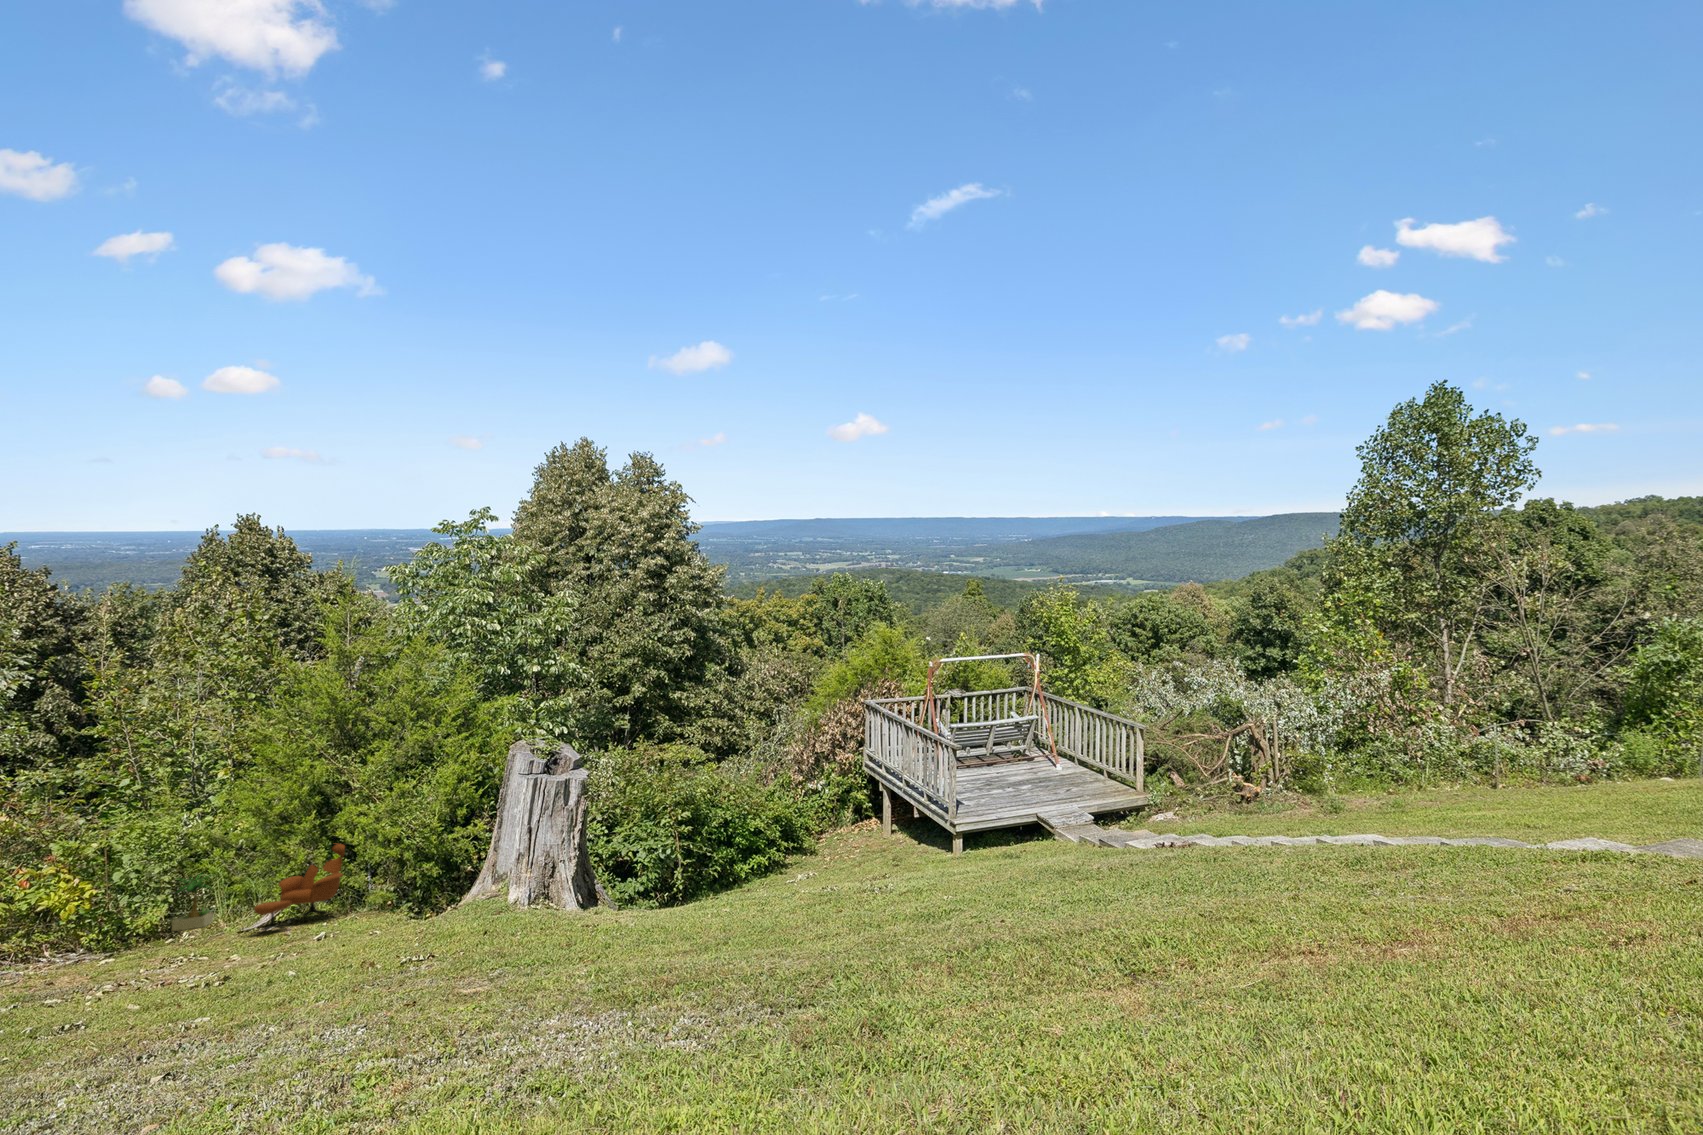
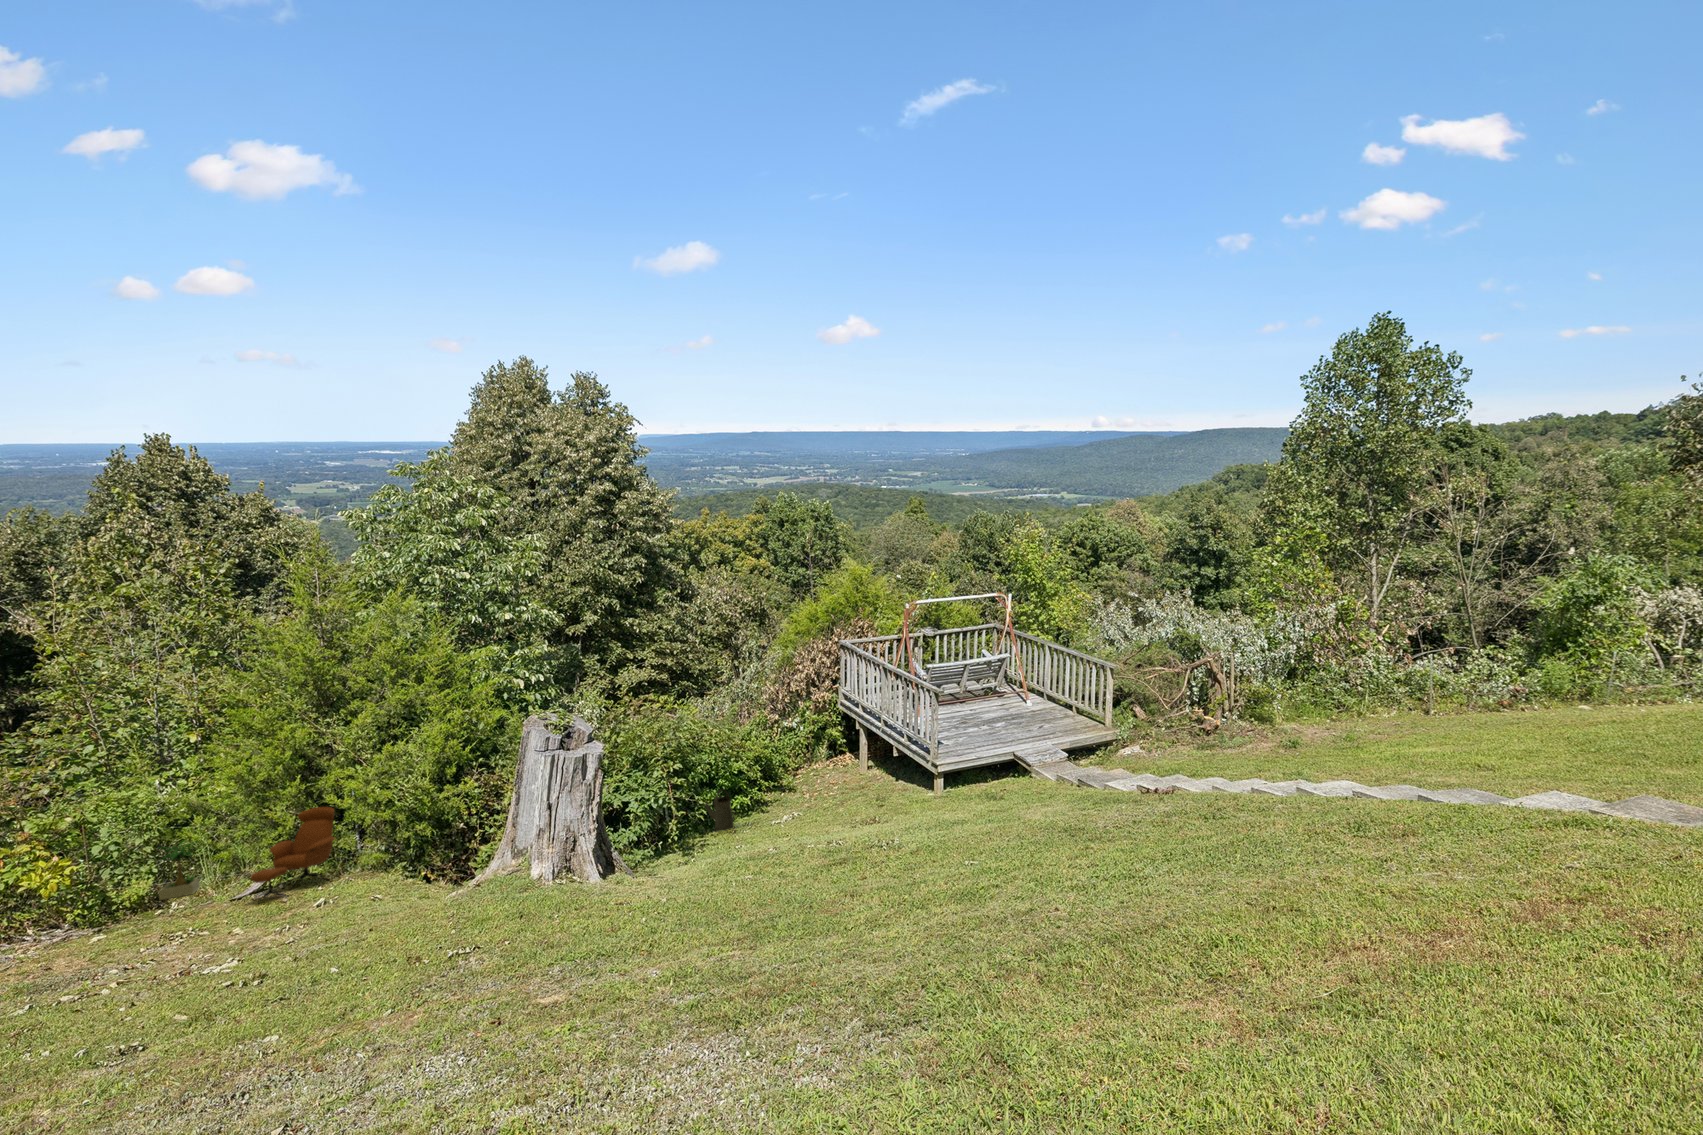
watering can: none [713,844,747,888] -> present [705,791,736,832]

